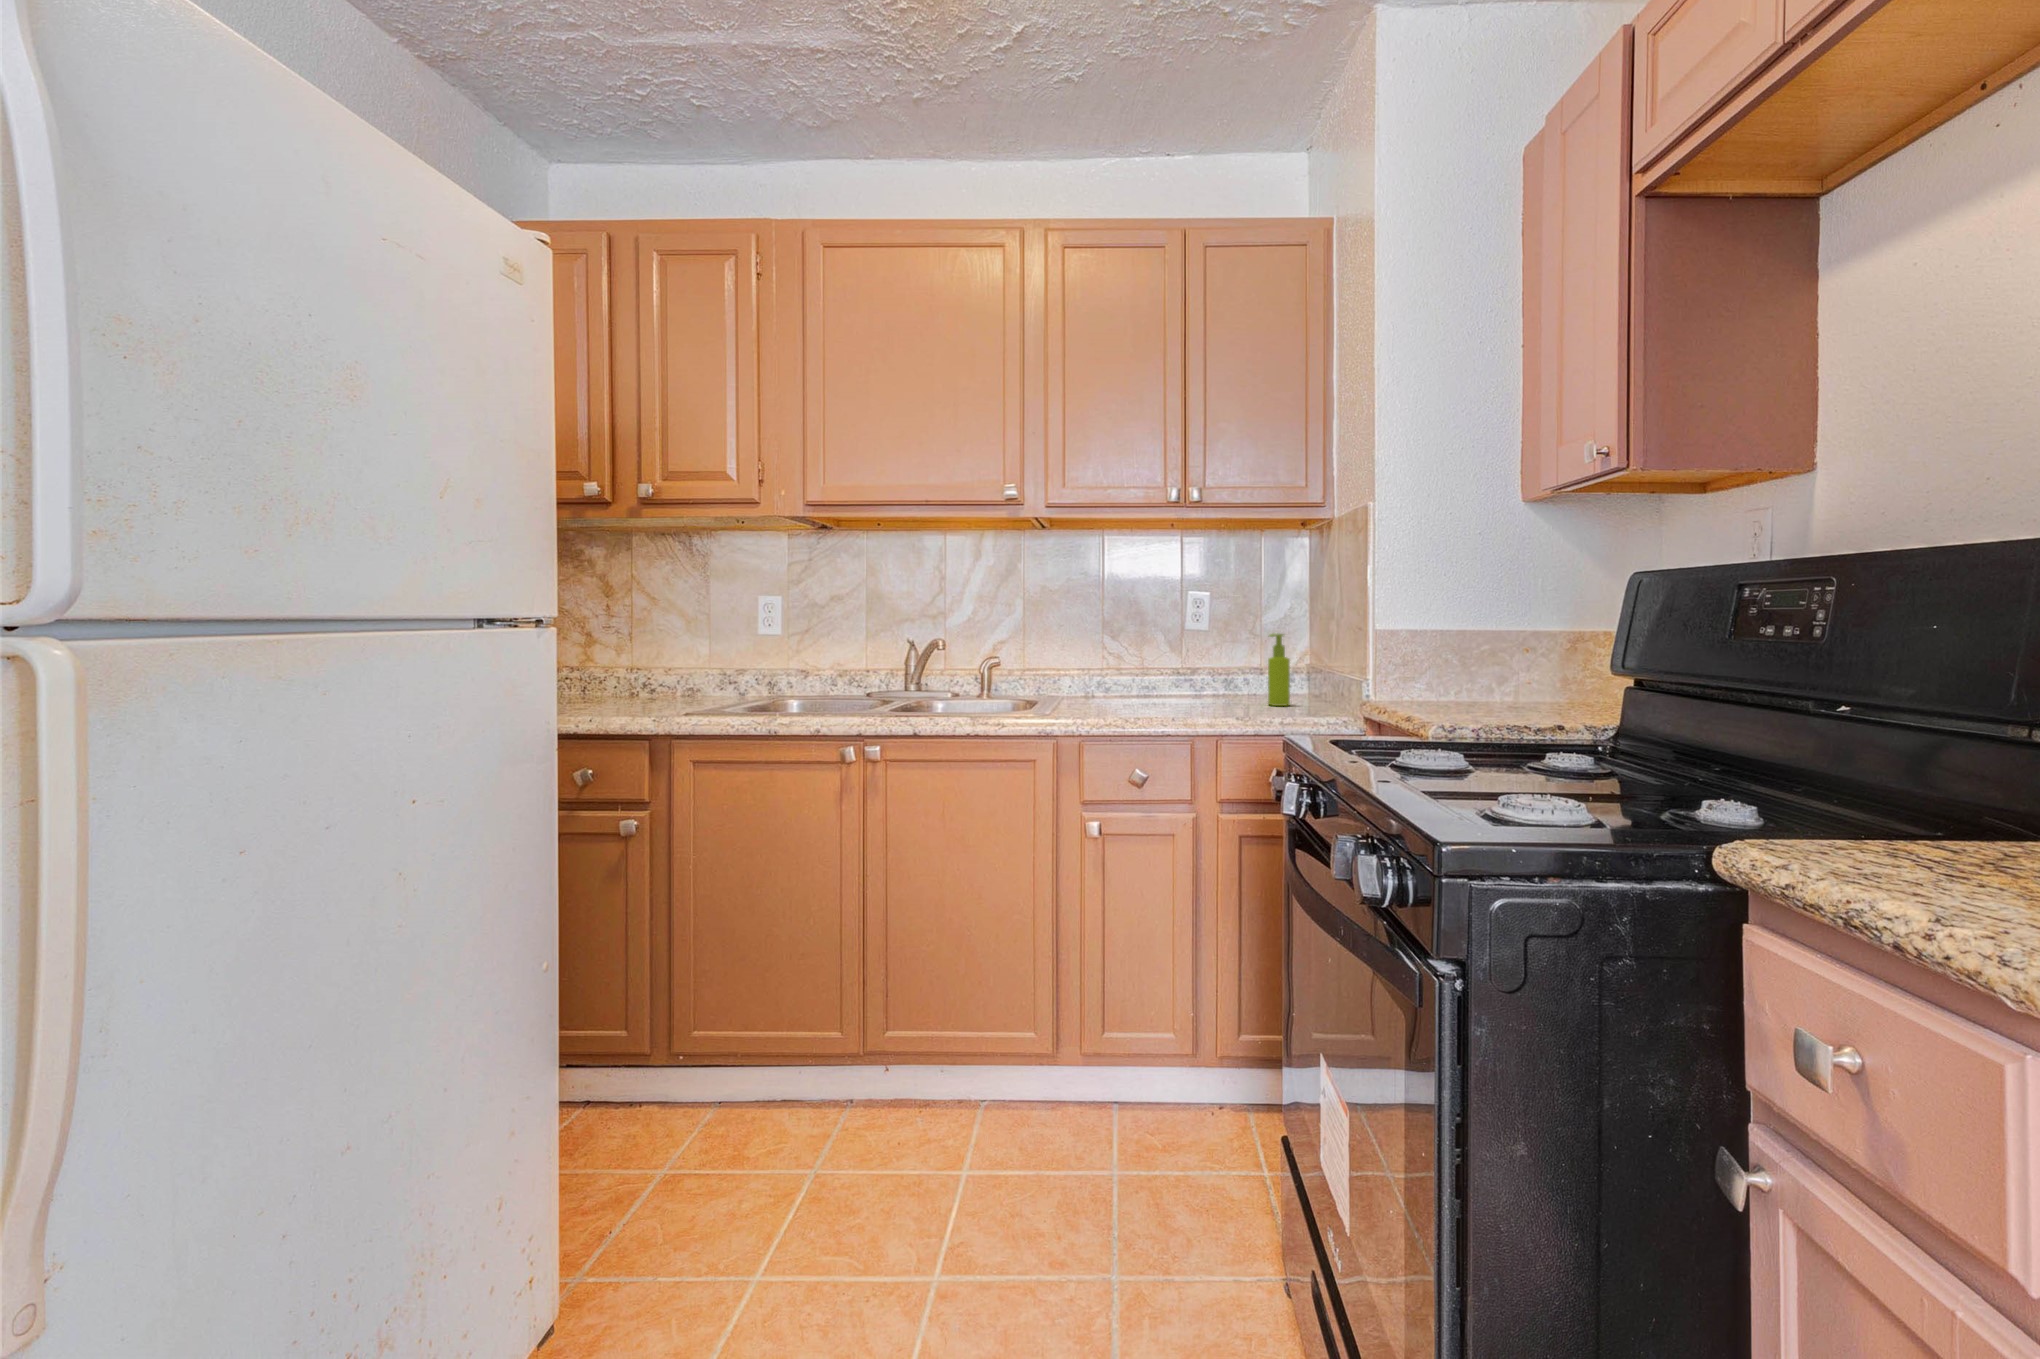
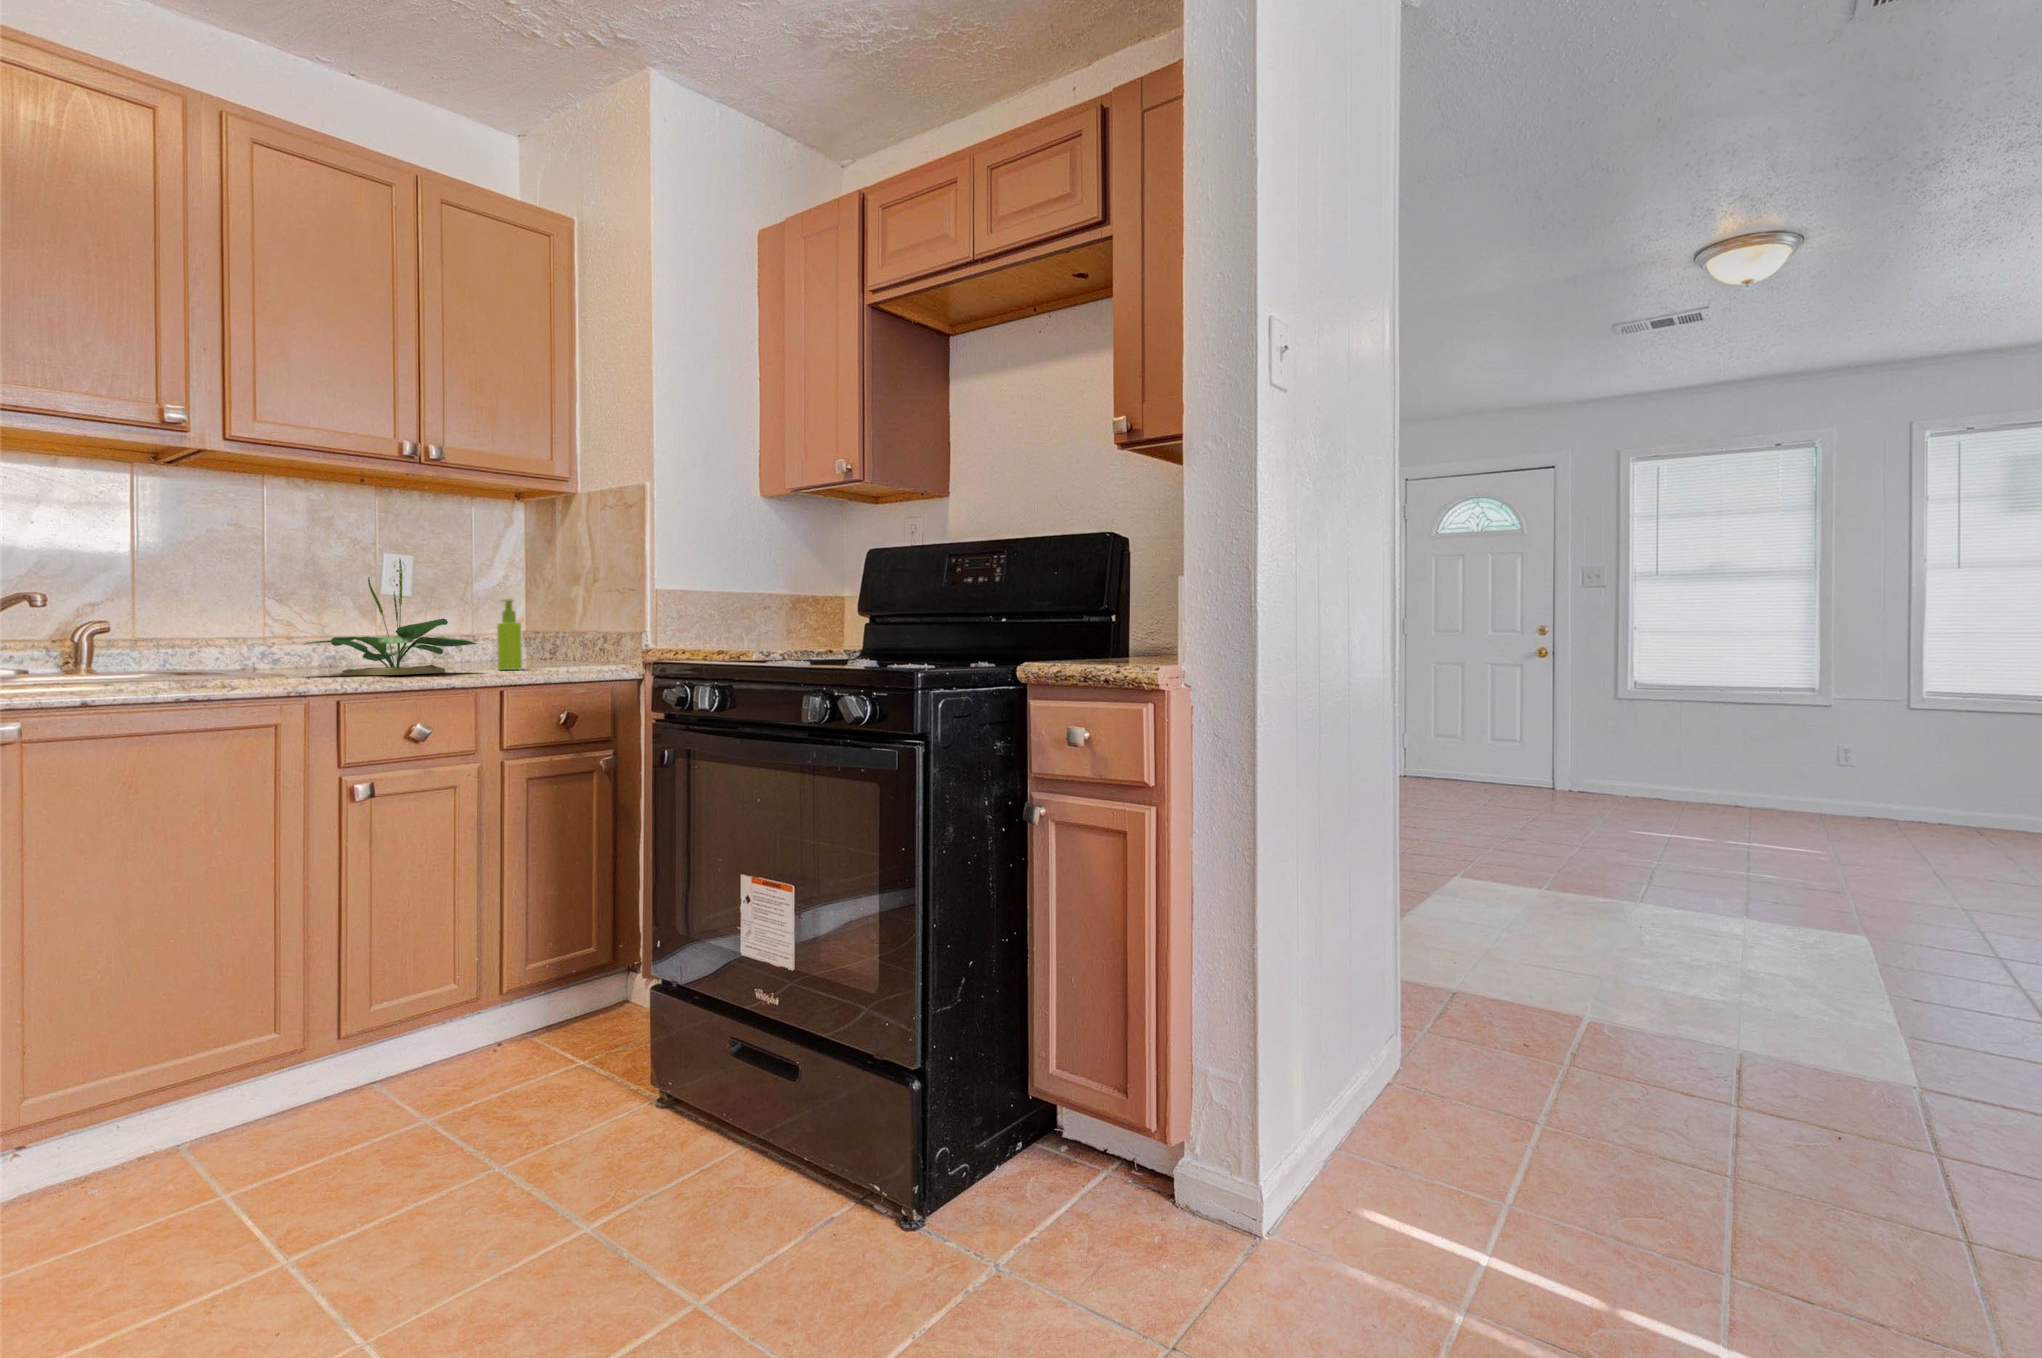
potted plant: none [1102,598,1239,709] -> present [303,559,477,675]

